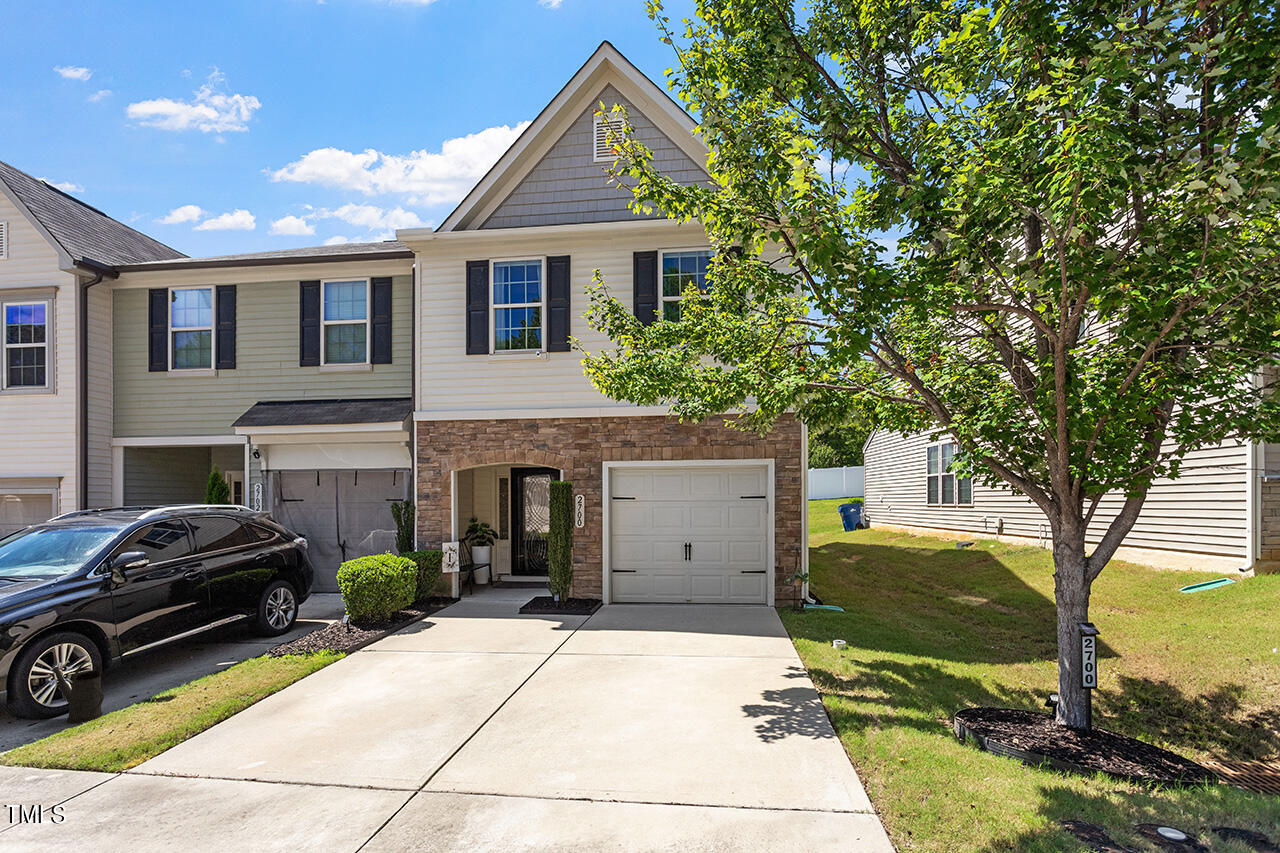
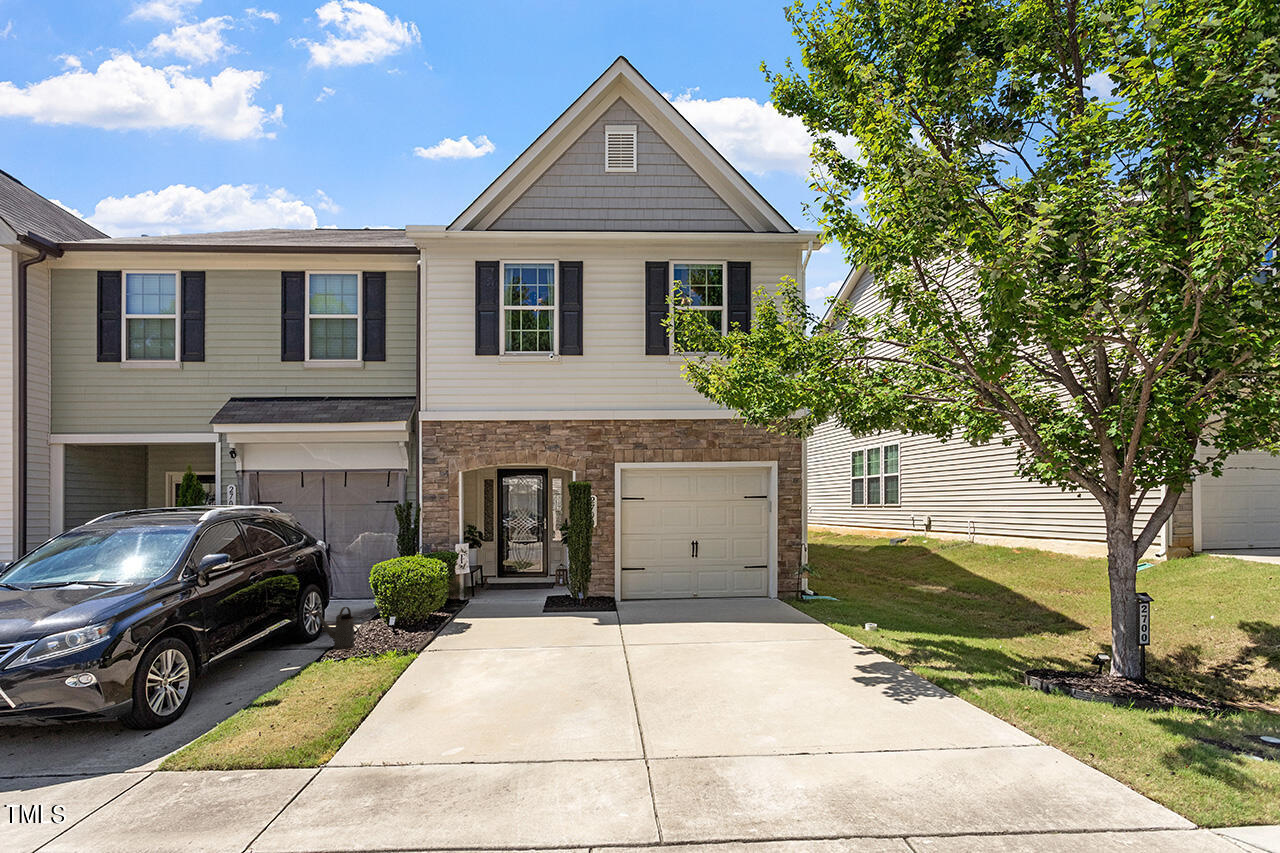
watering can: present [53,661,104,723] -> present [316,607,360,649]

